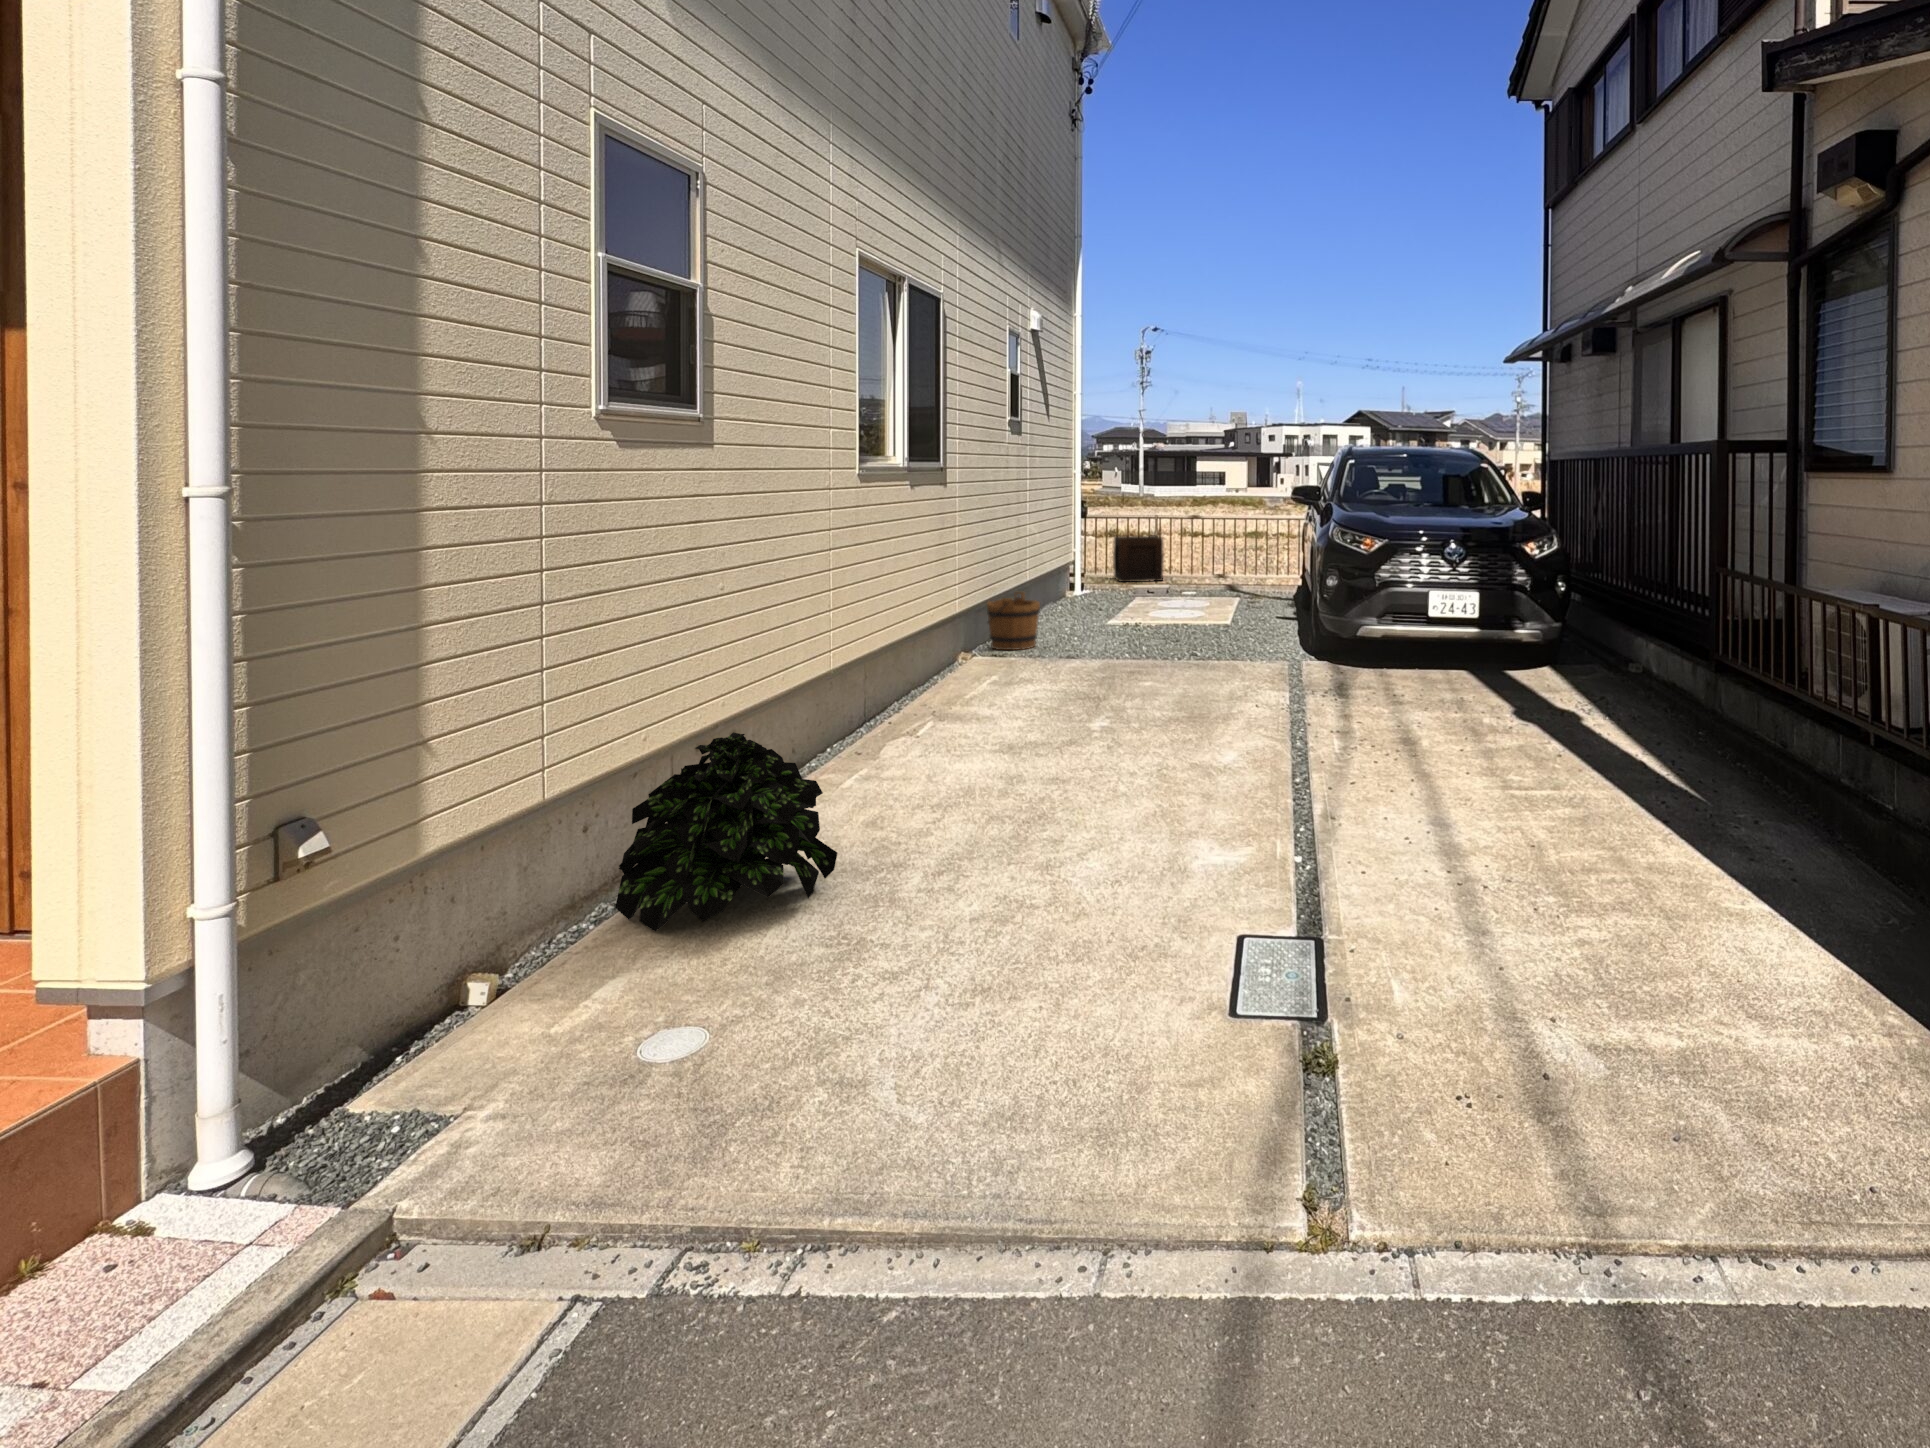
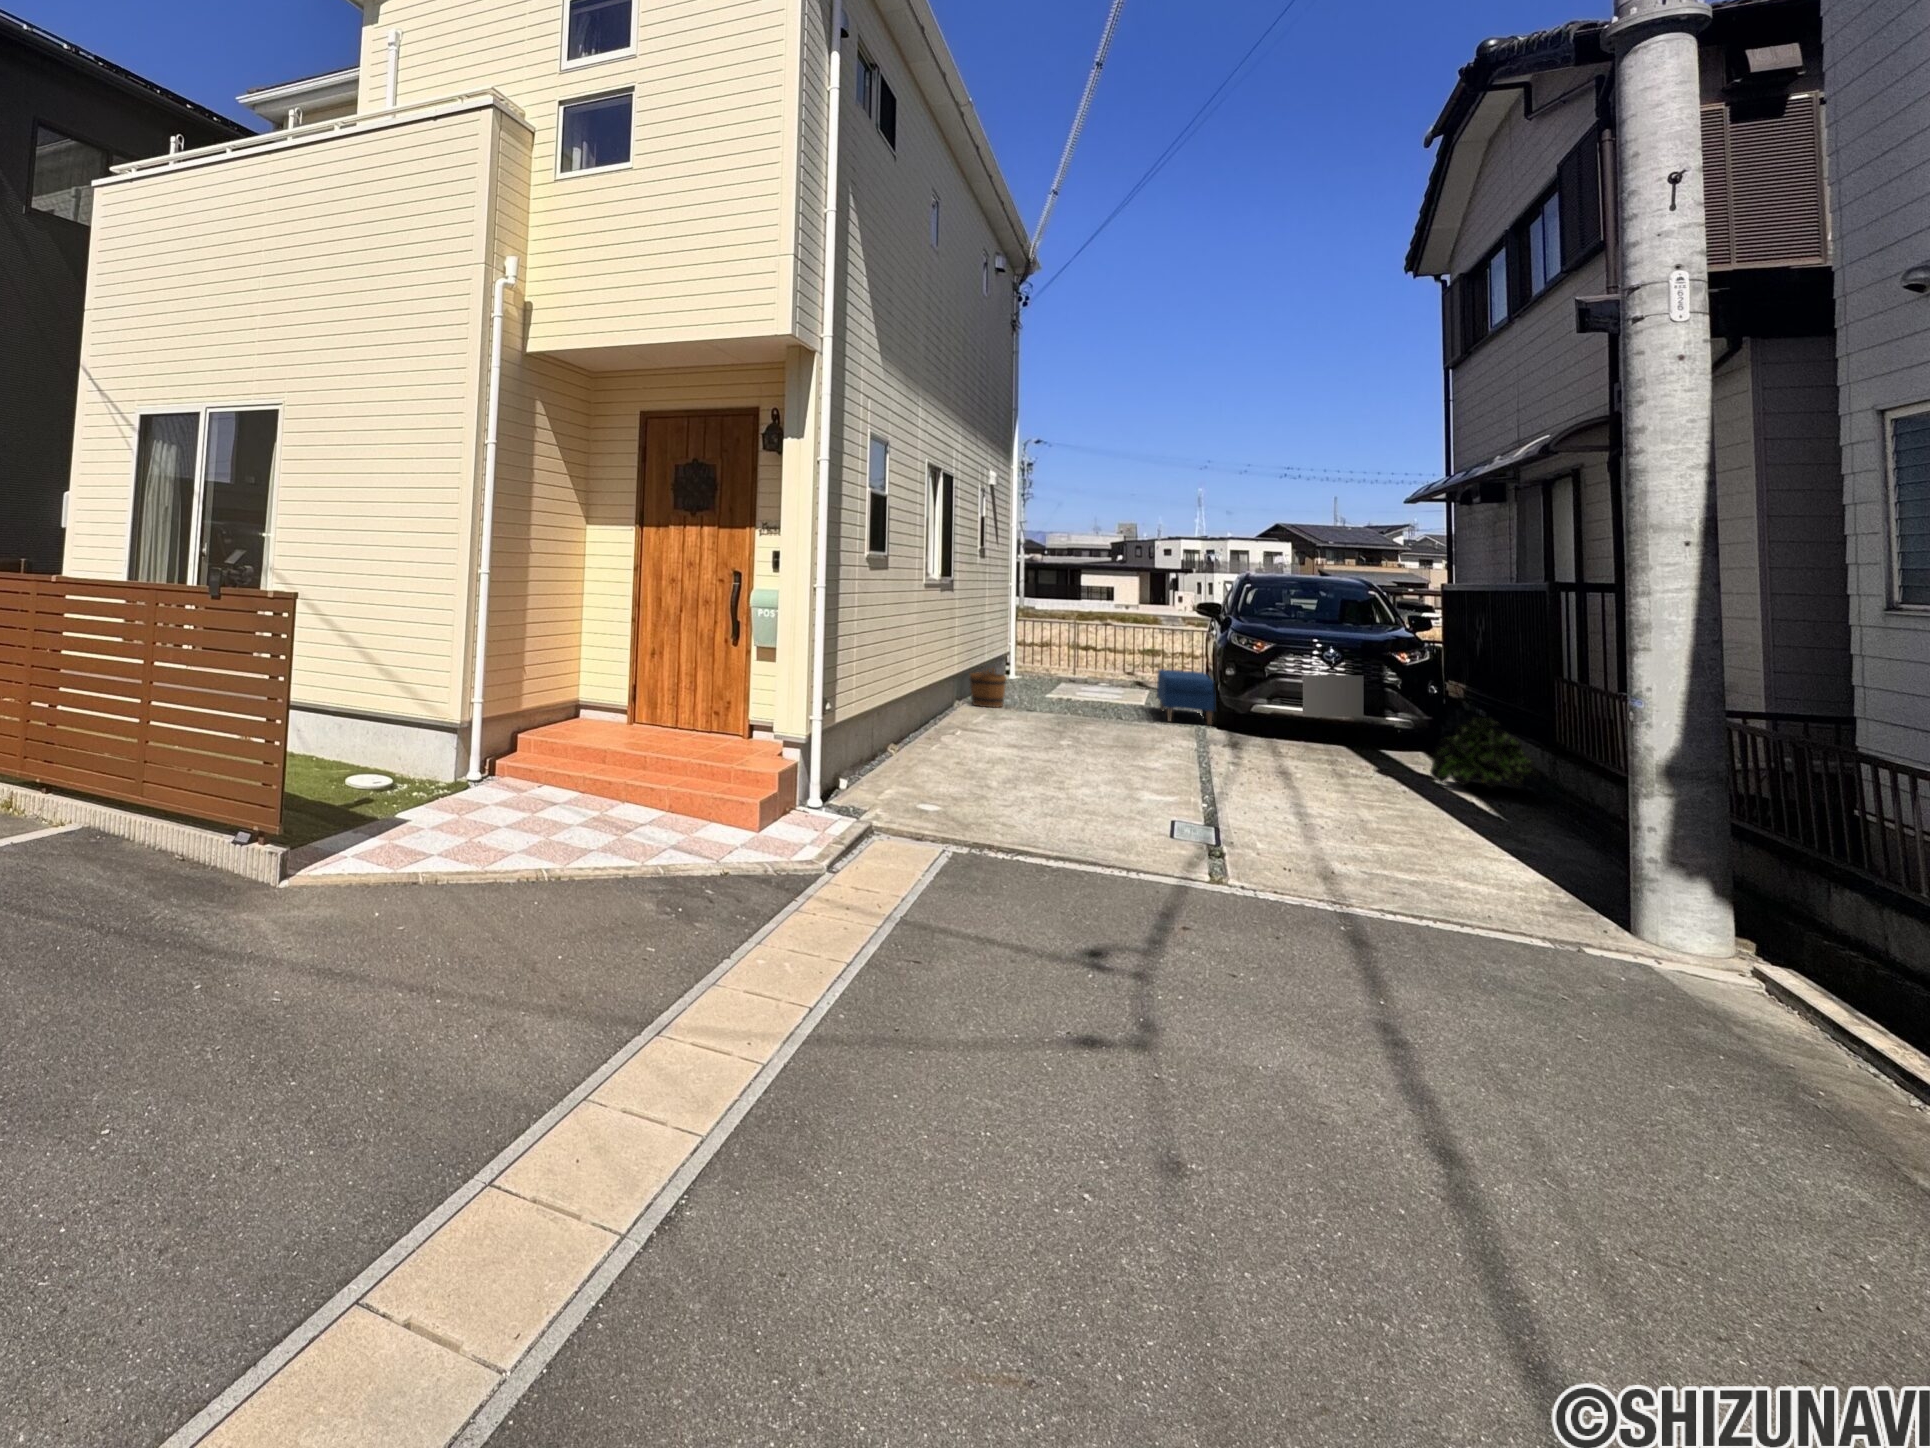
wooden crate: present [1113,535,1164,582] -> none [1042,637,1085,675]
bench: none [1240,575,1310,650] -> present [1157,669,1216,725]
potted plant: present [615,732,837,932] -> present [1430,717,1541,788]

